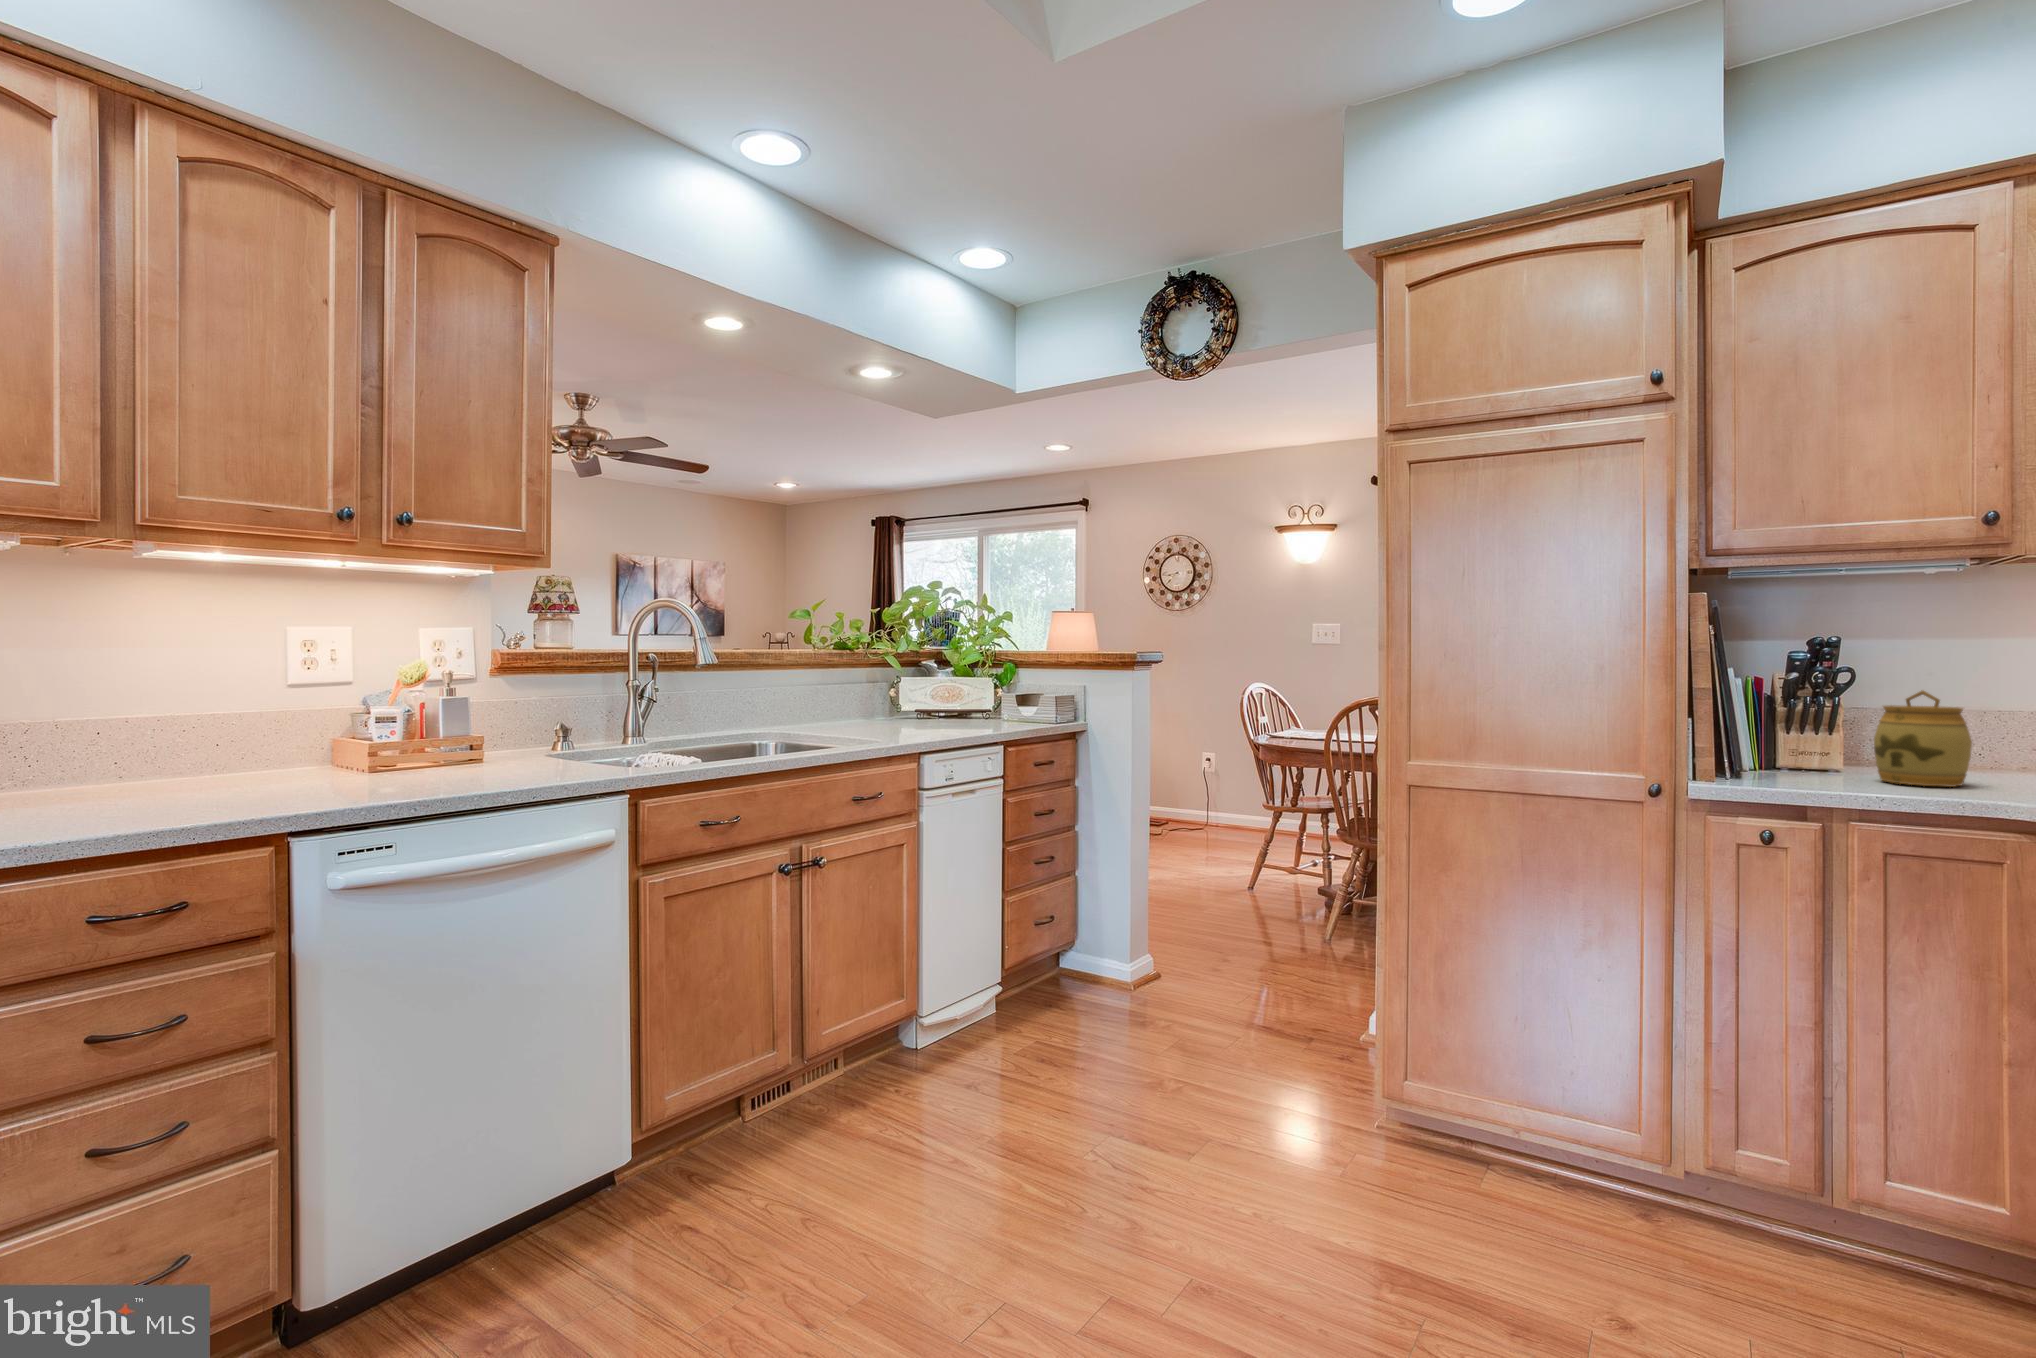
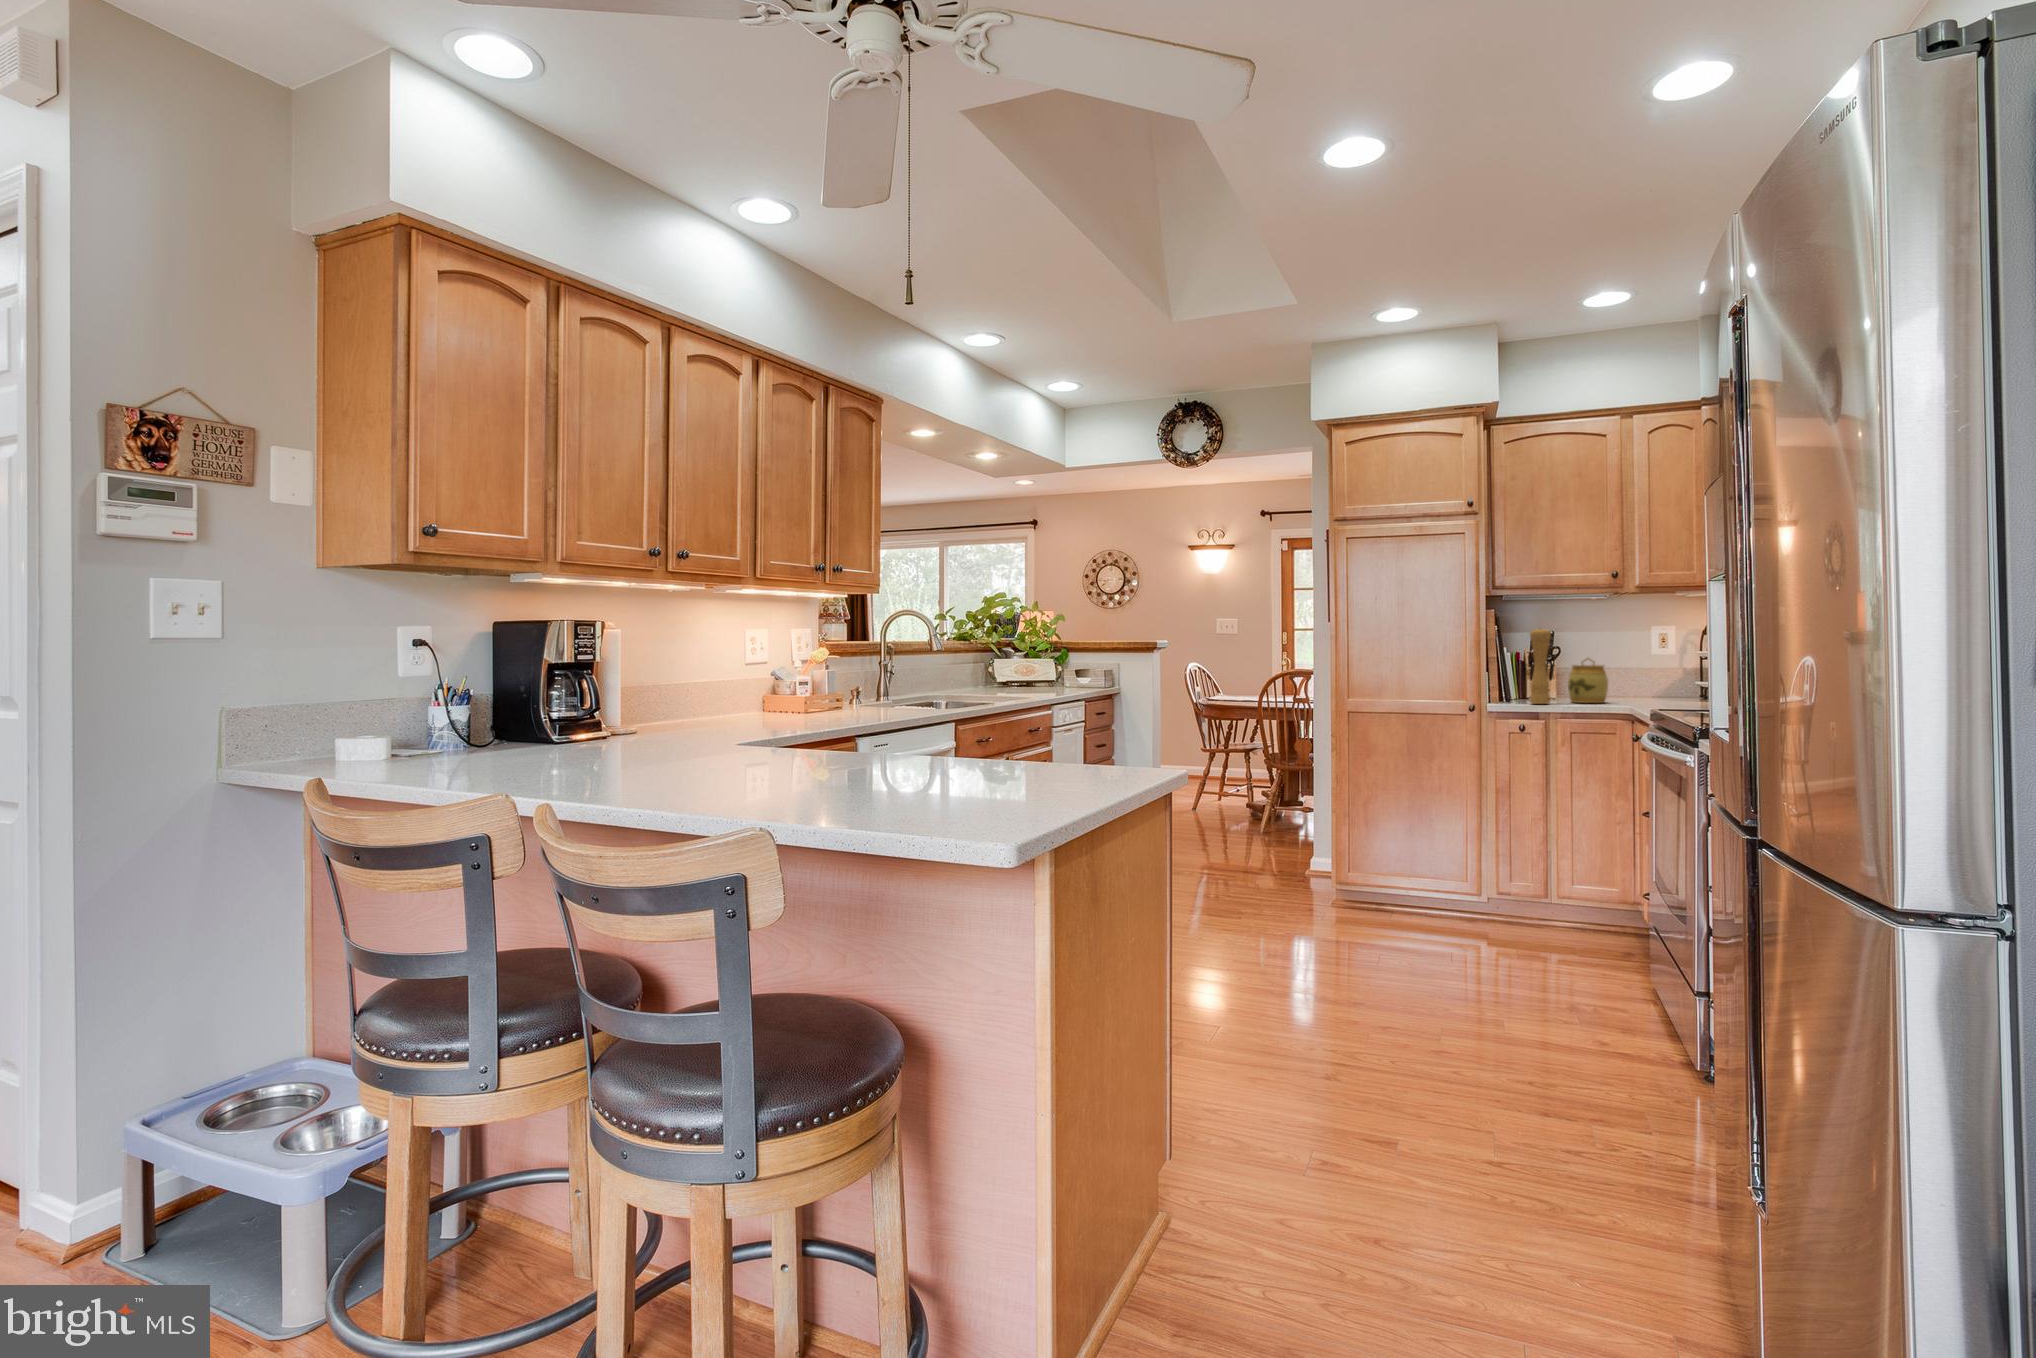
pepper mill: none [1788,630,1839,785] -> present [1530,628,1551,704]

